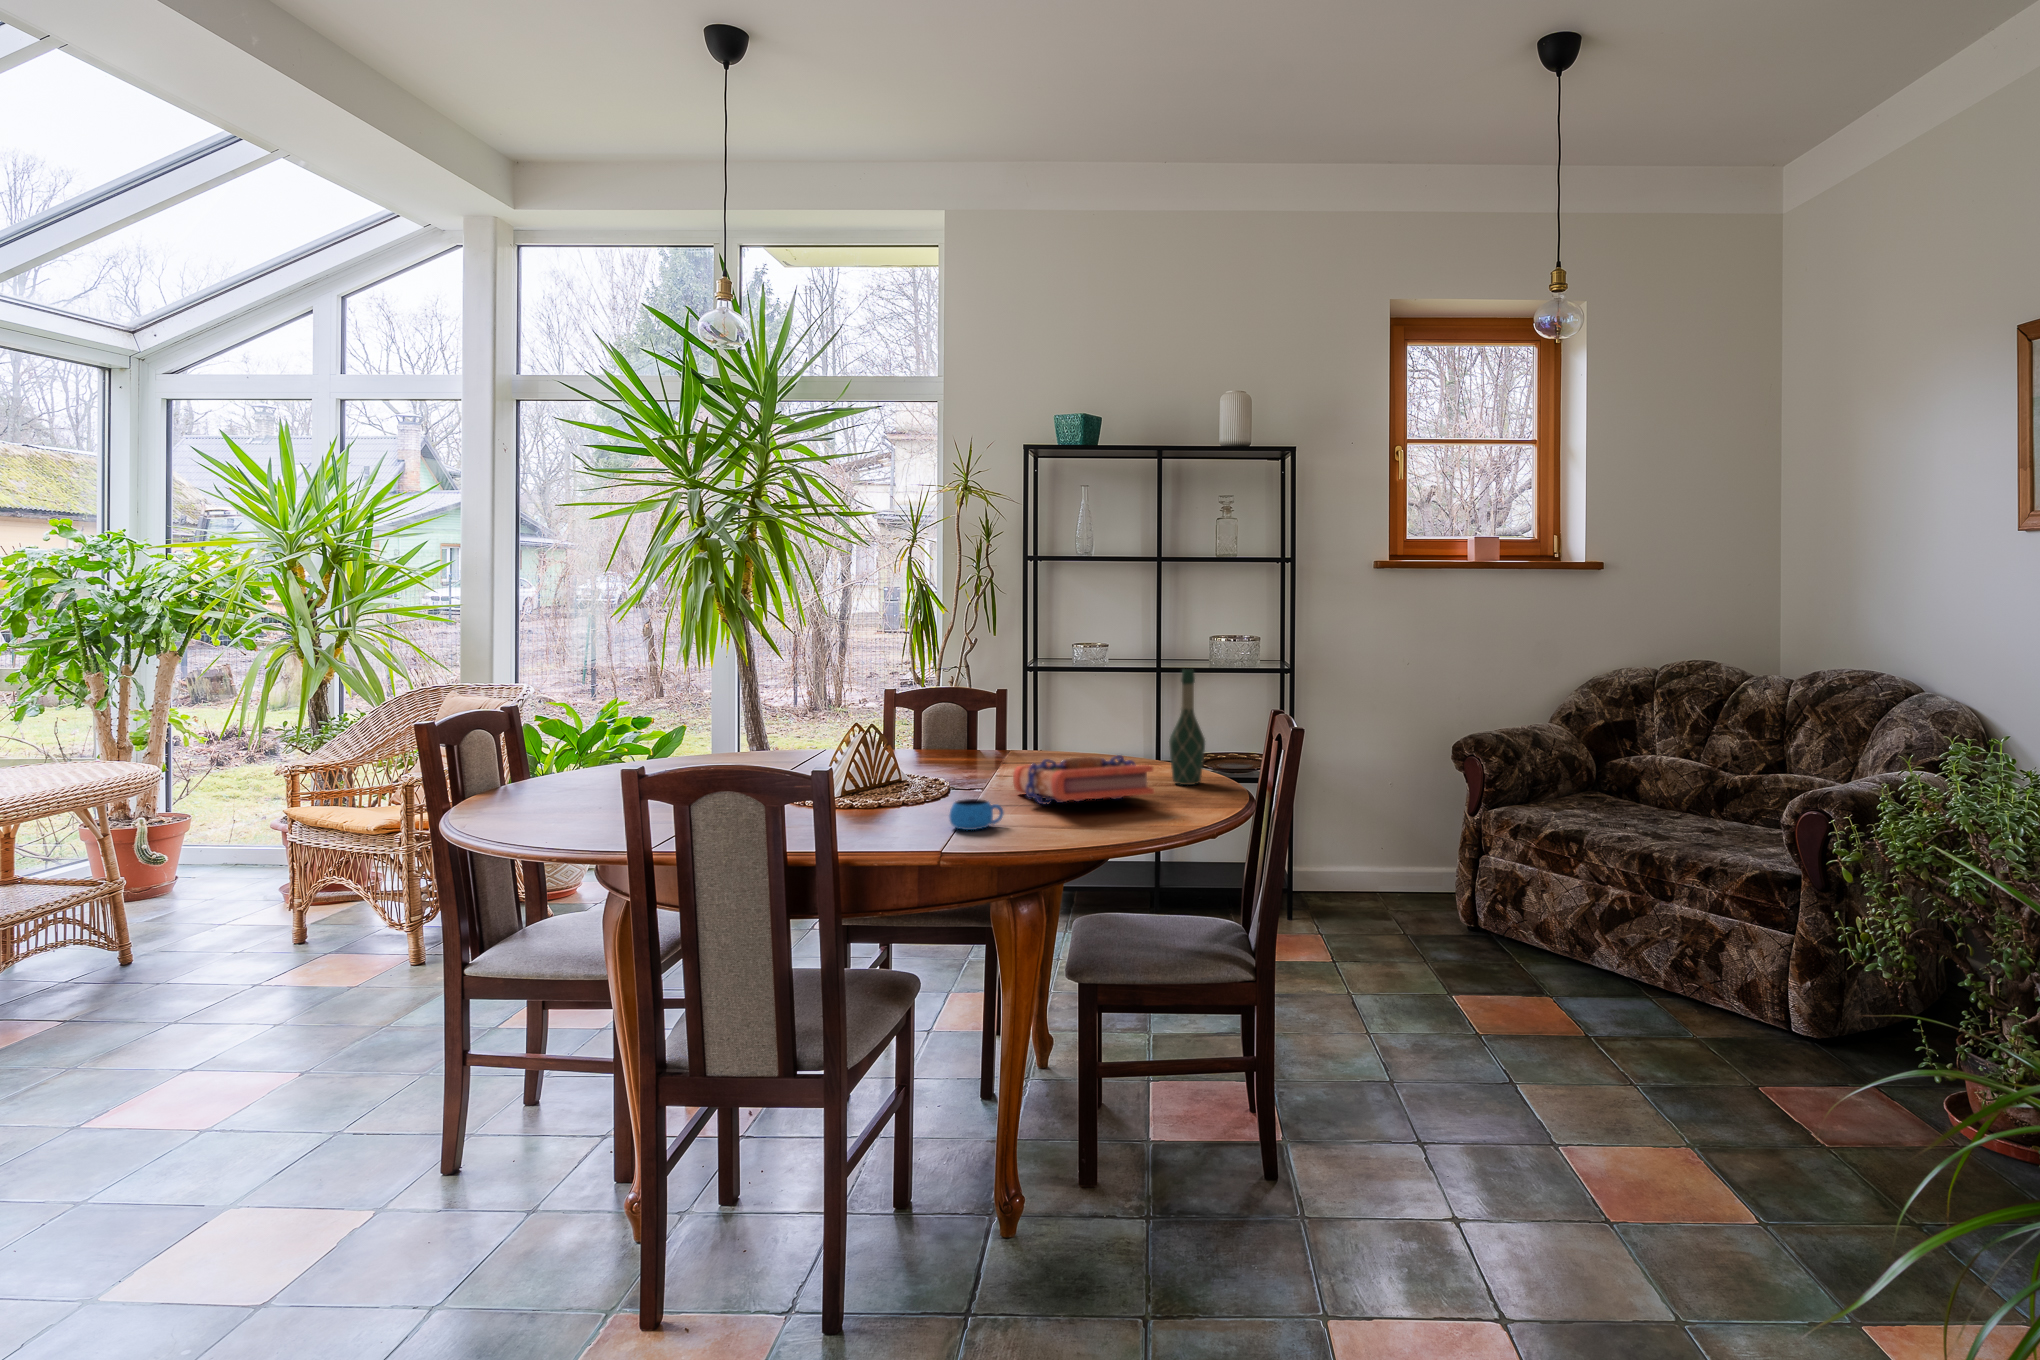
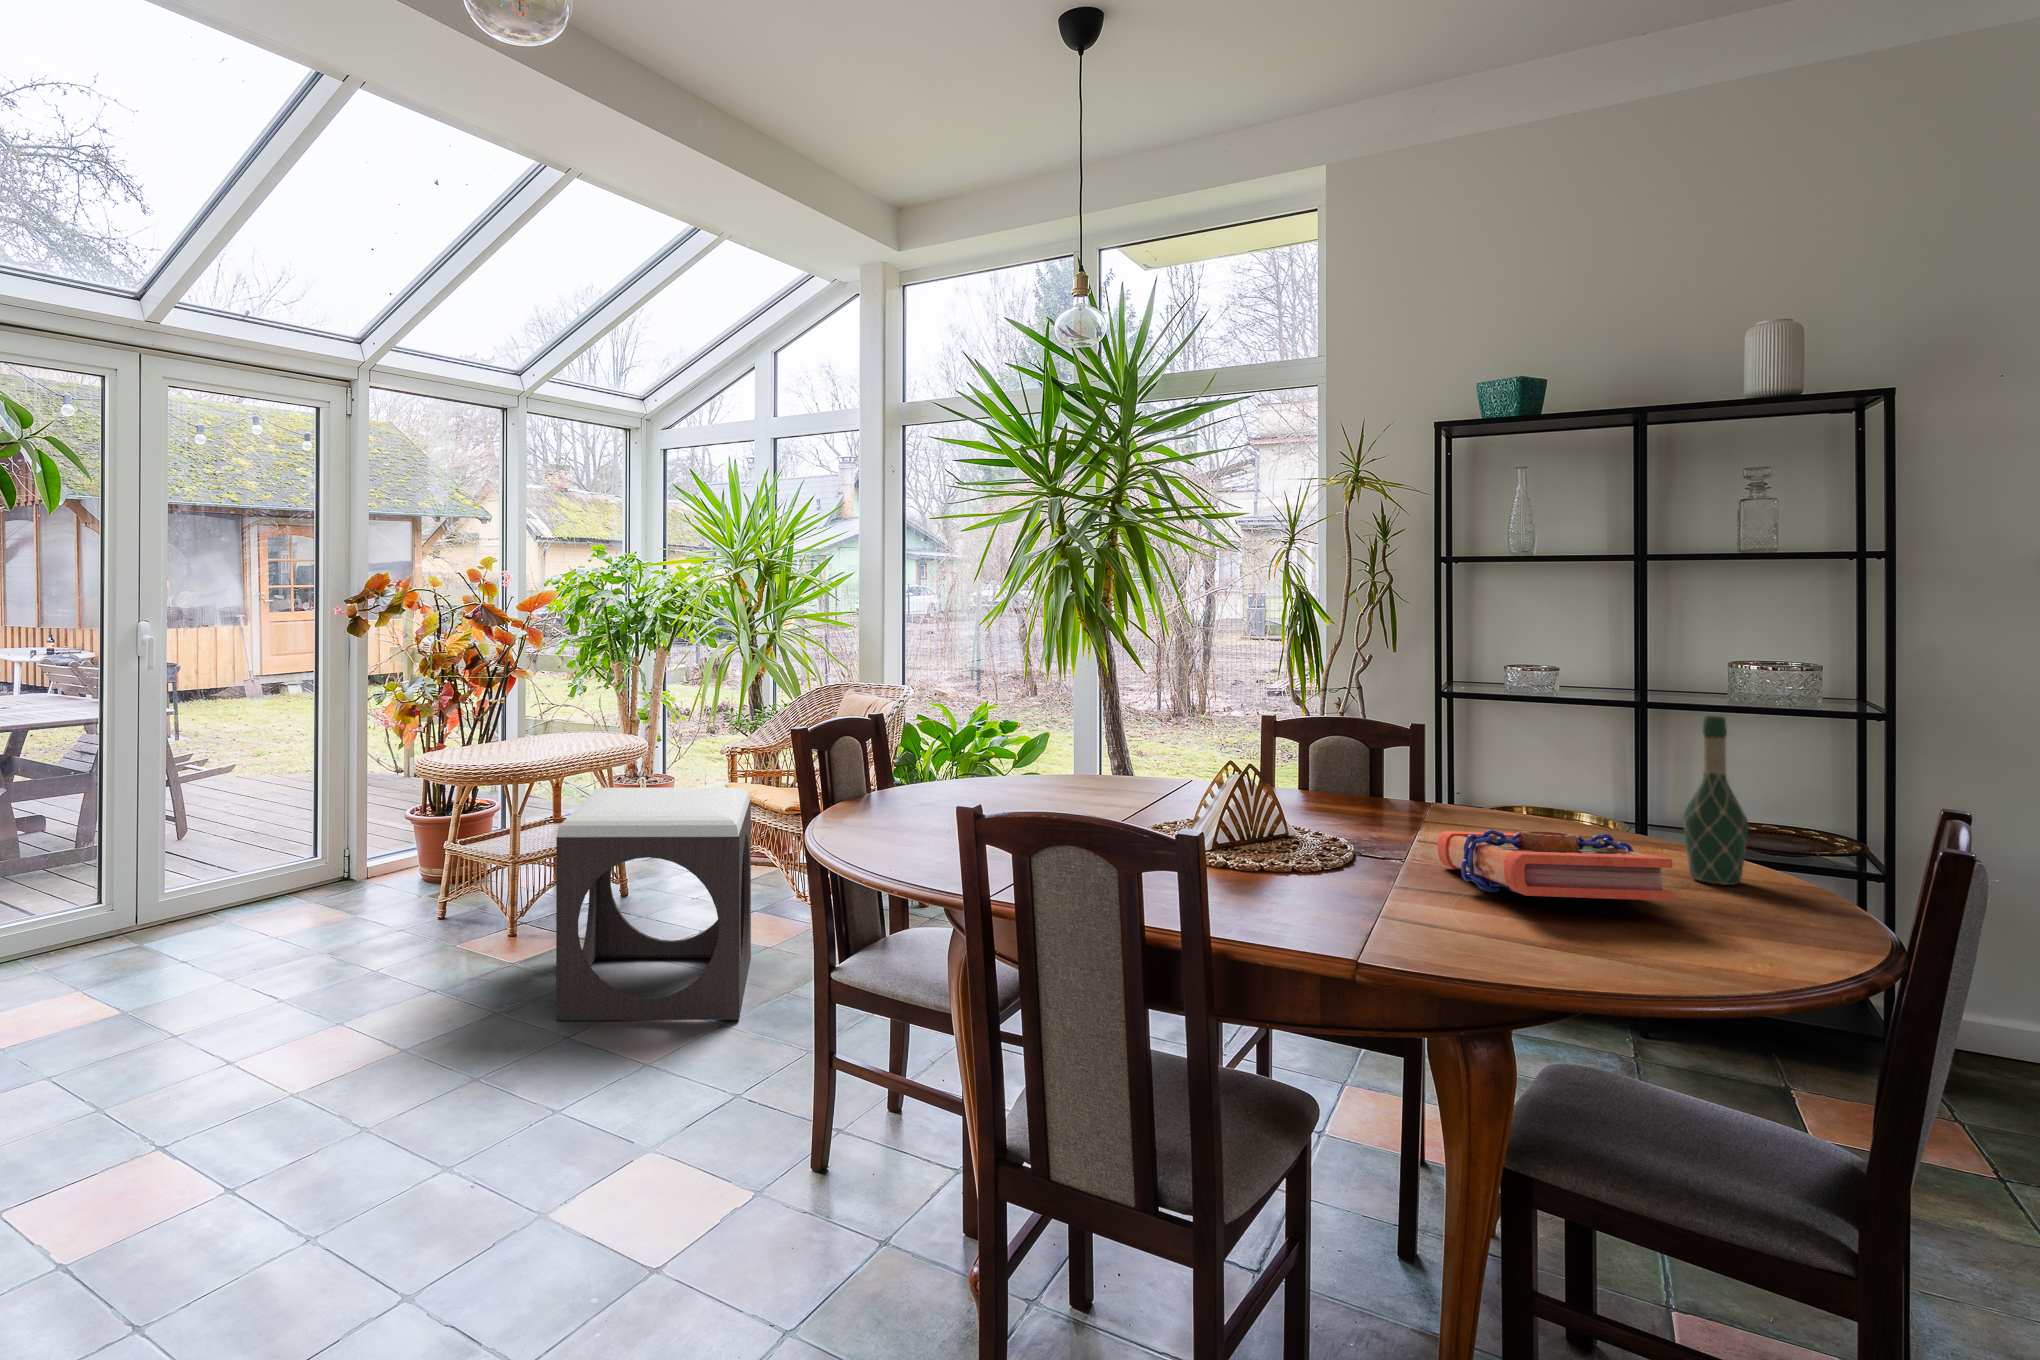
mug: present [949,799,1003,830] -> none [1355,877,1434,922]
footstool: none [48,805,326,1103] -> present [556,787,751,1020]

